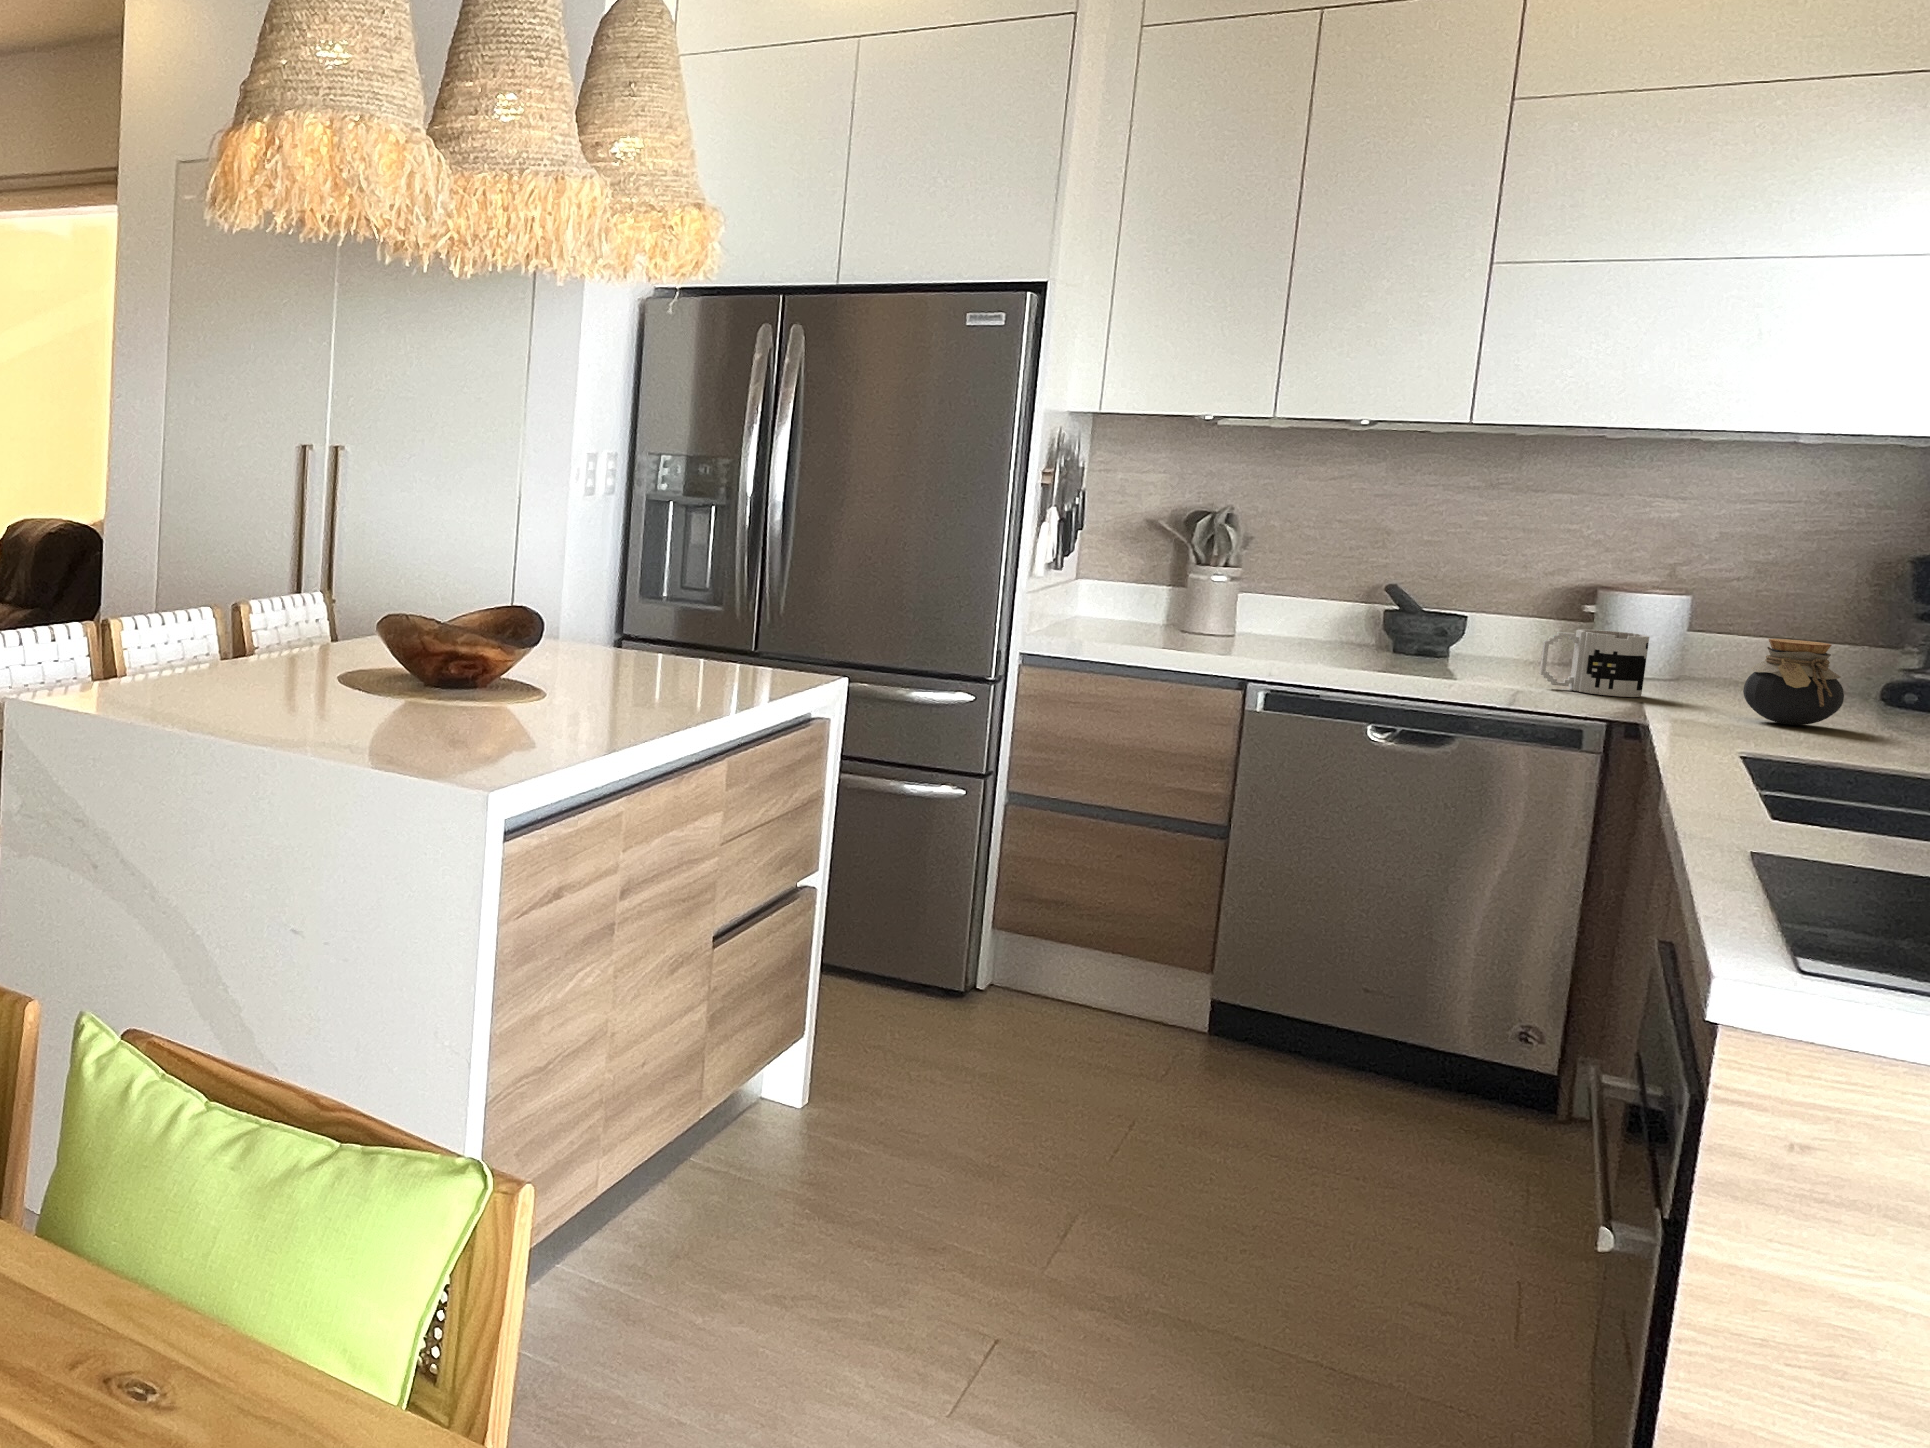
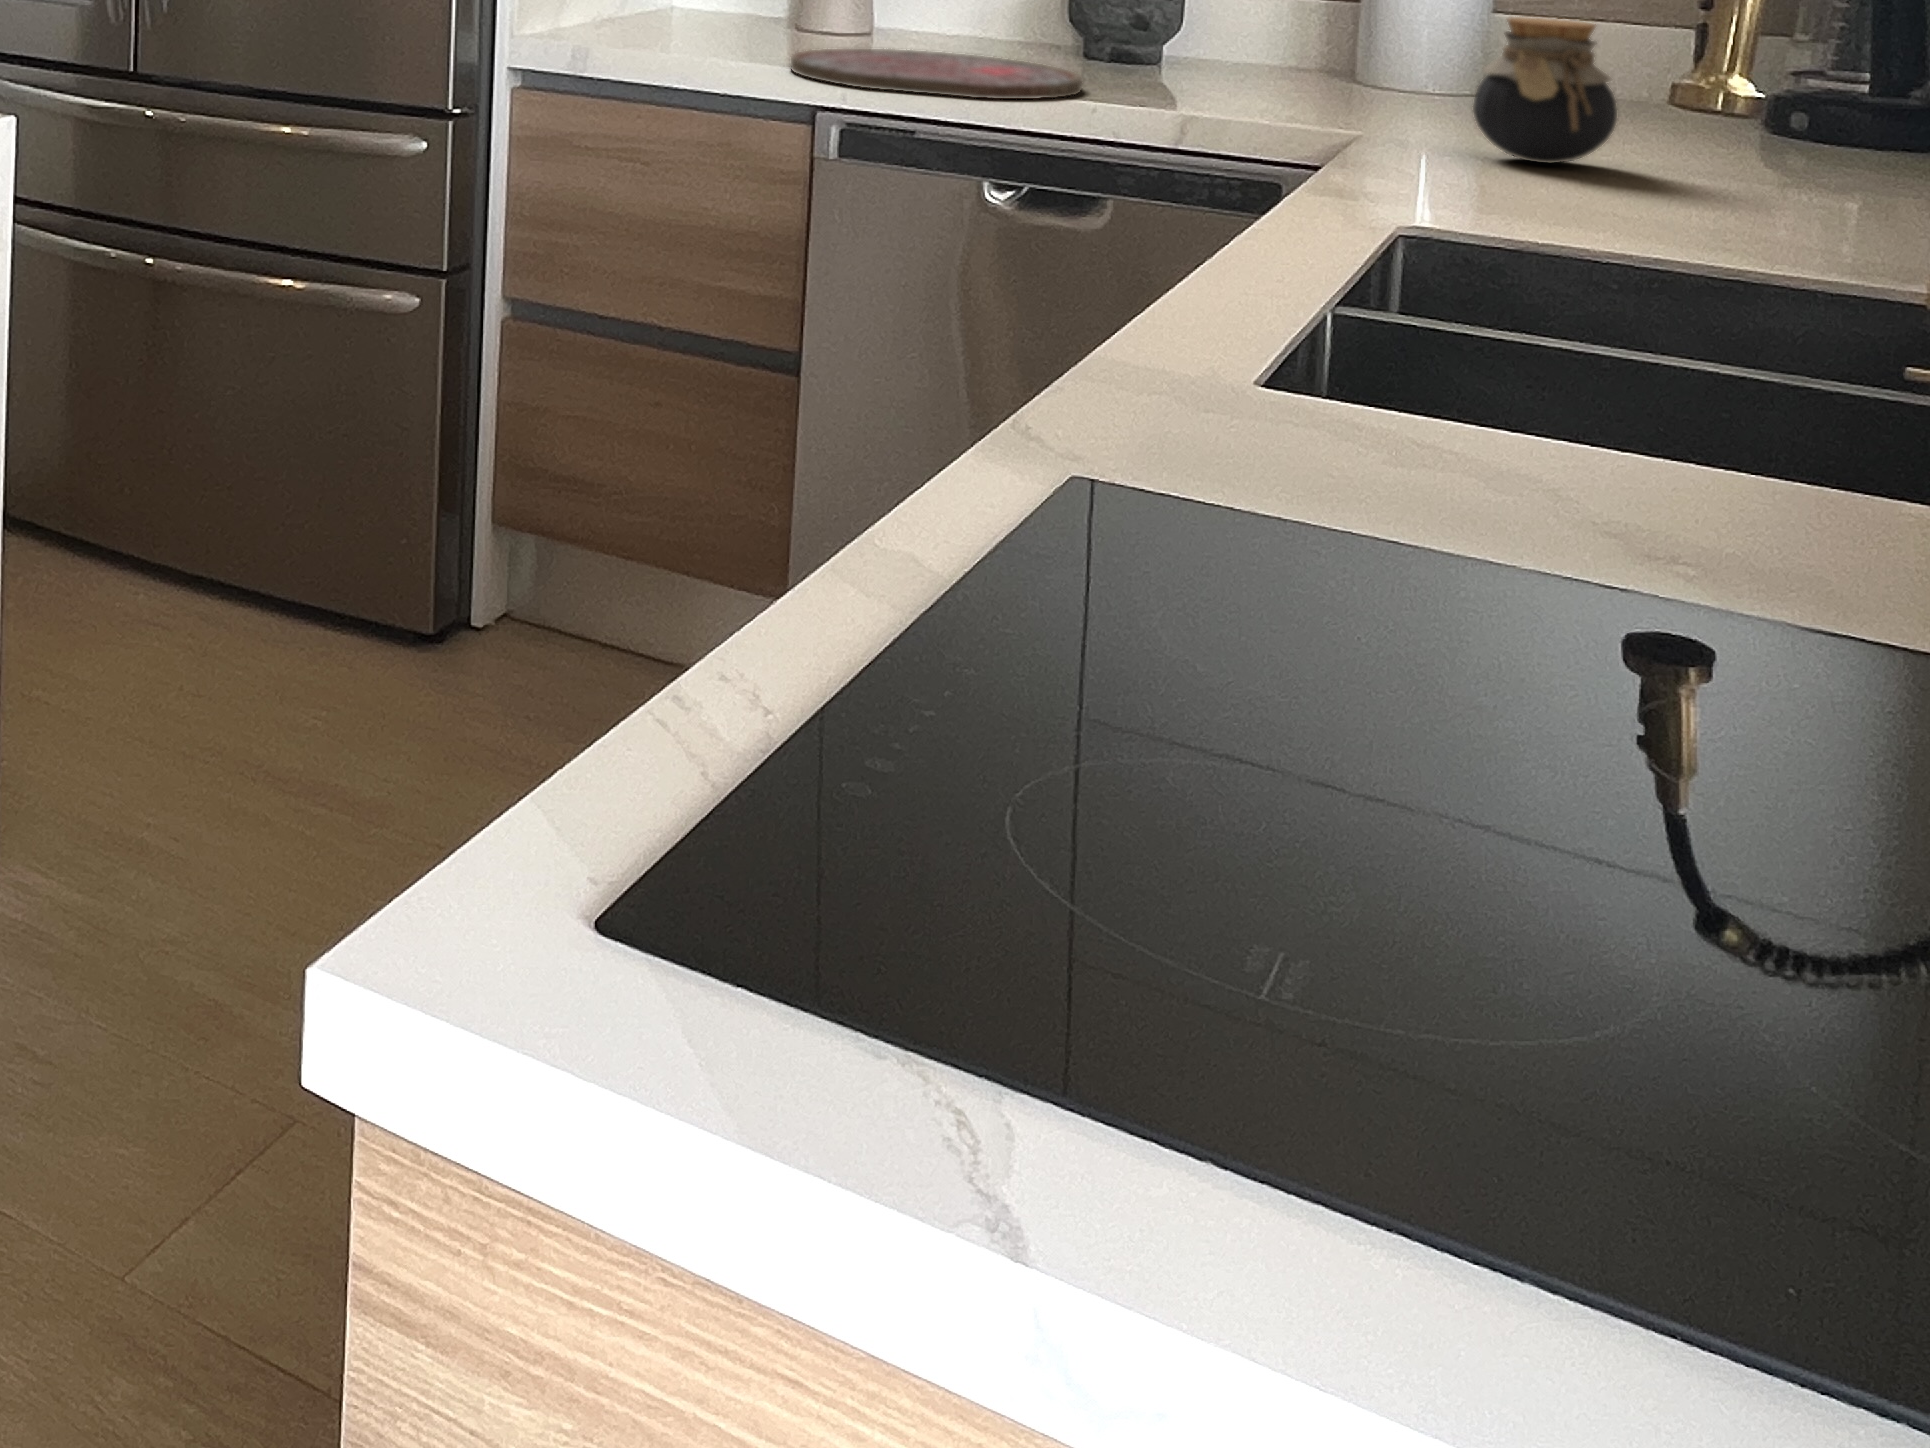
mug: present [1539,630,1649,697] -> none [1221,9,1373,119]
cutting board: none [1233,648,1441,682] -> present [791,49,1082,99]

